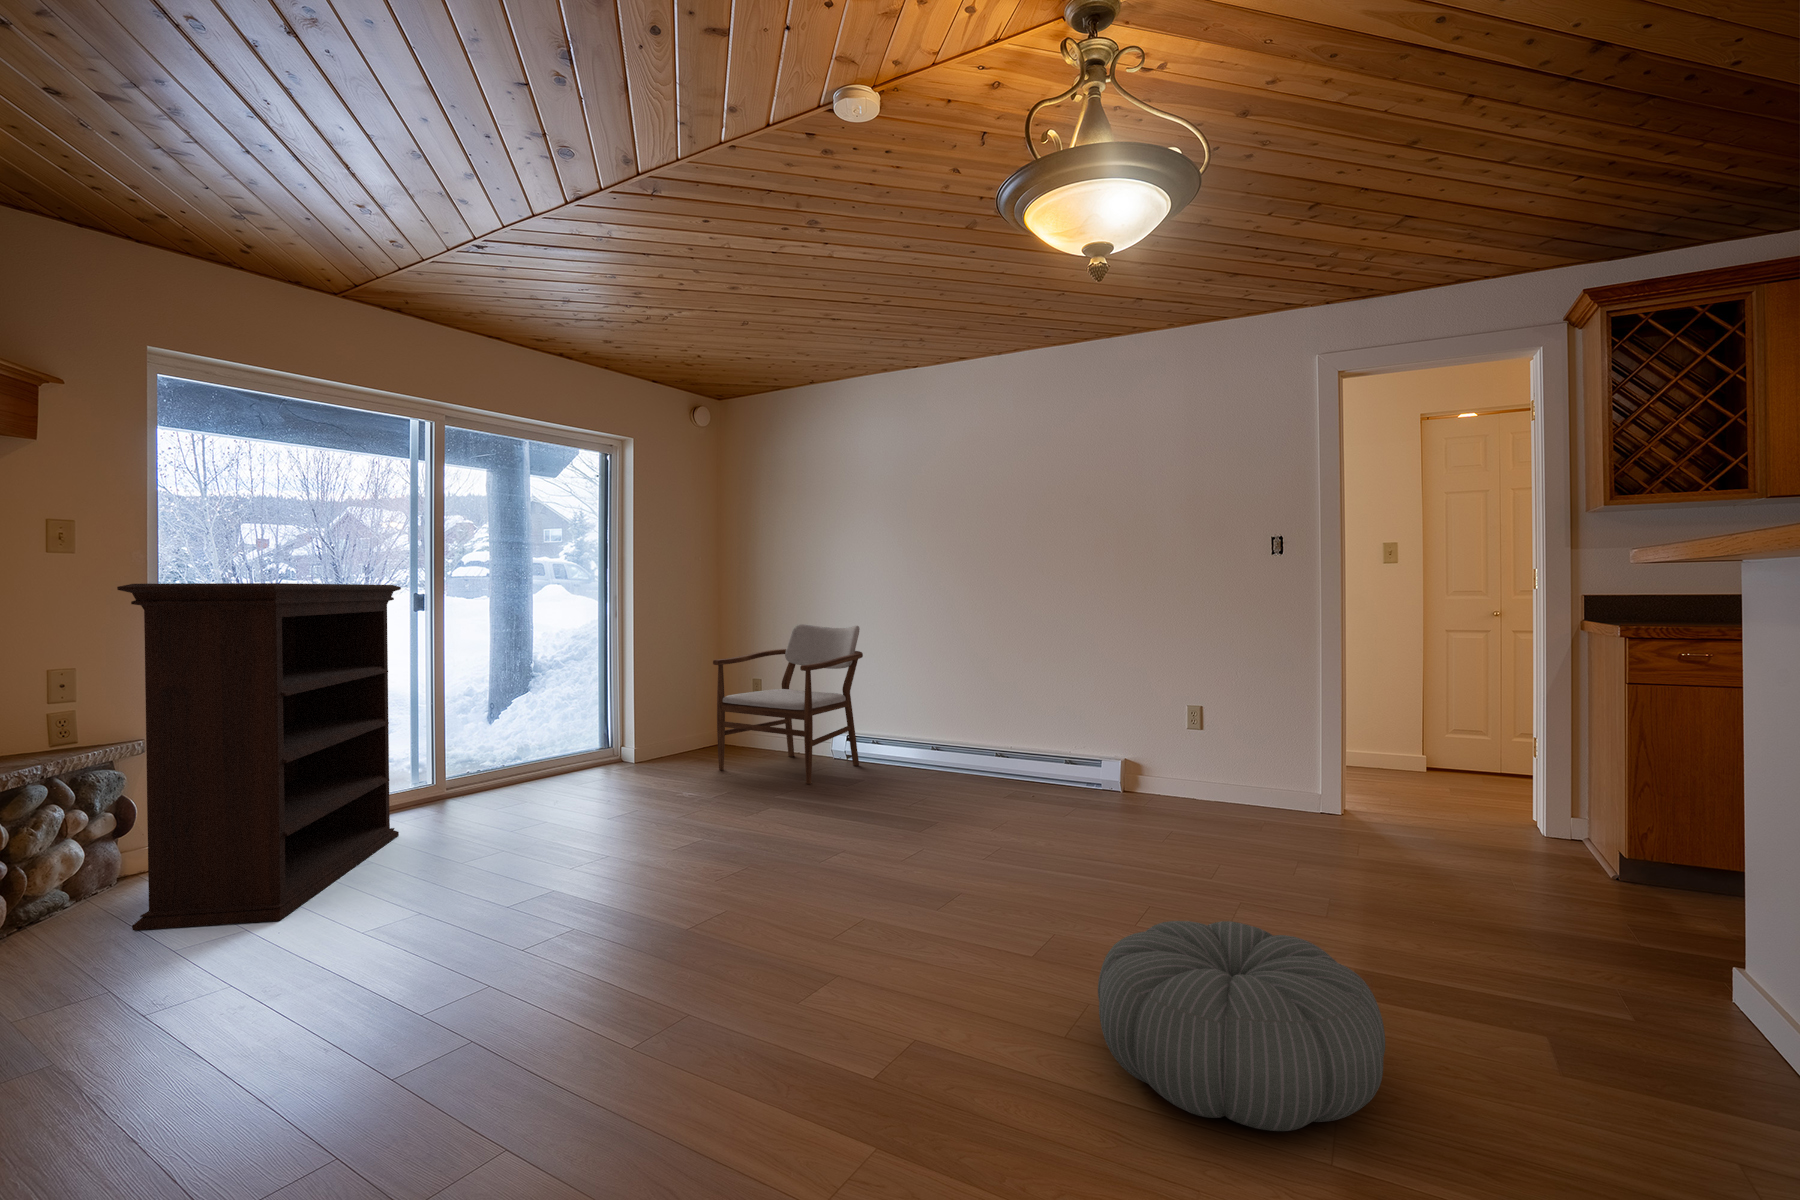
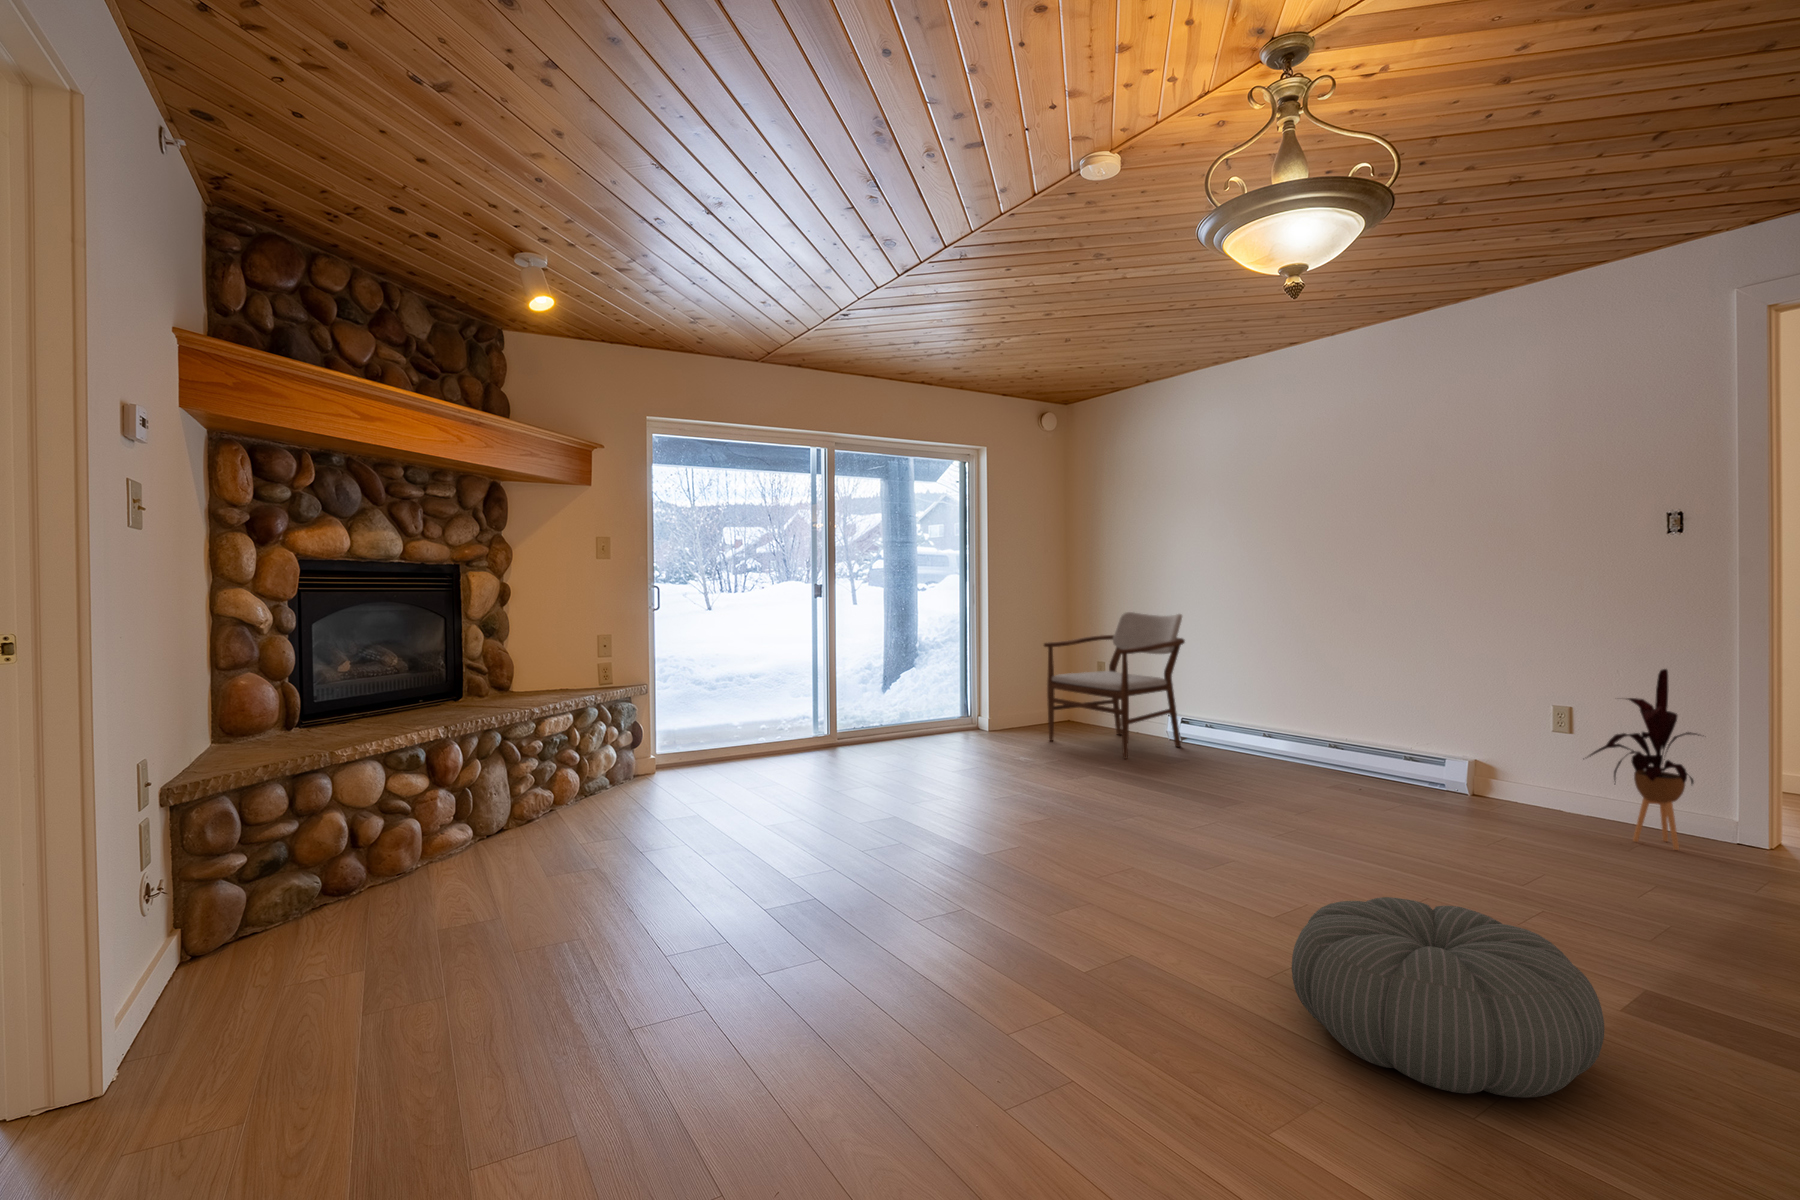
bookshelf: present [117,583,401,930] -> none [630,578,798,811]
house plant: none [1222,670,1309,825] -> present [1589,669,1699,850]

